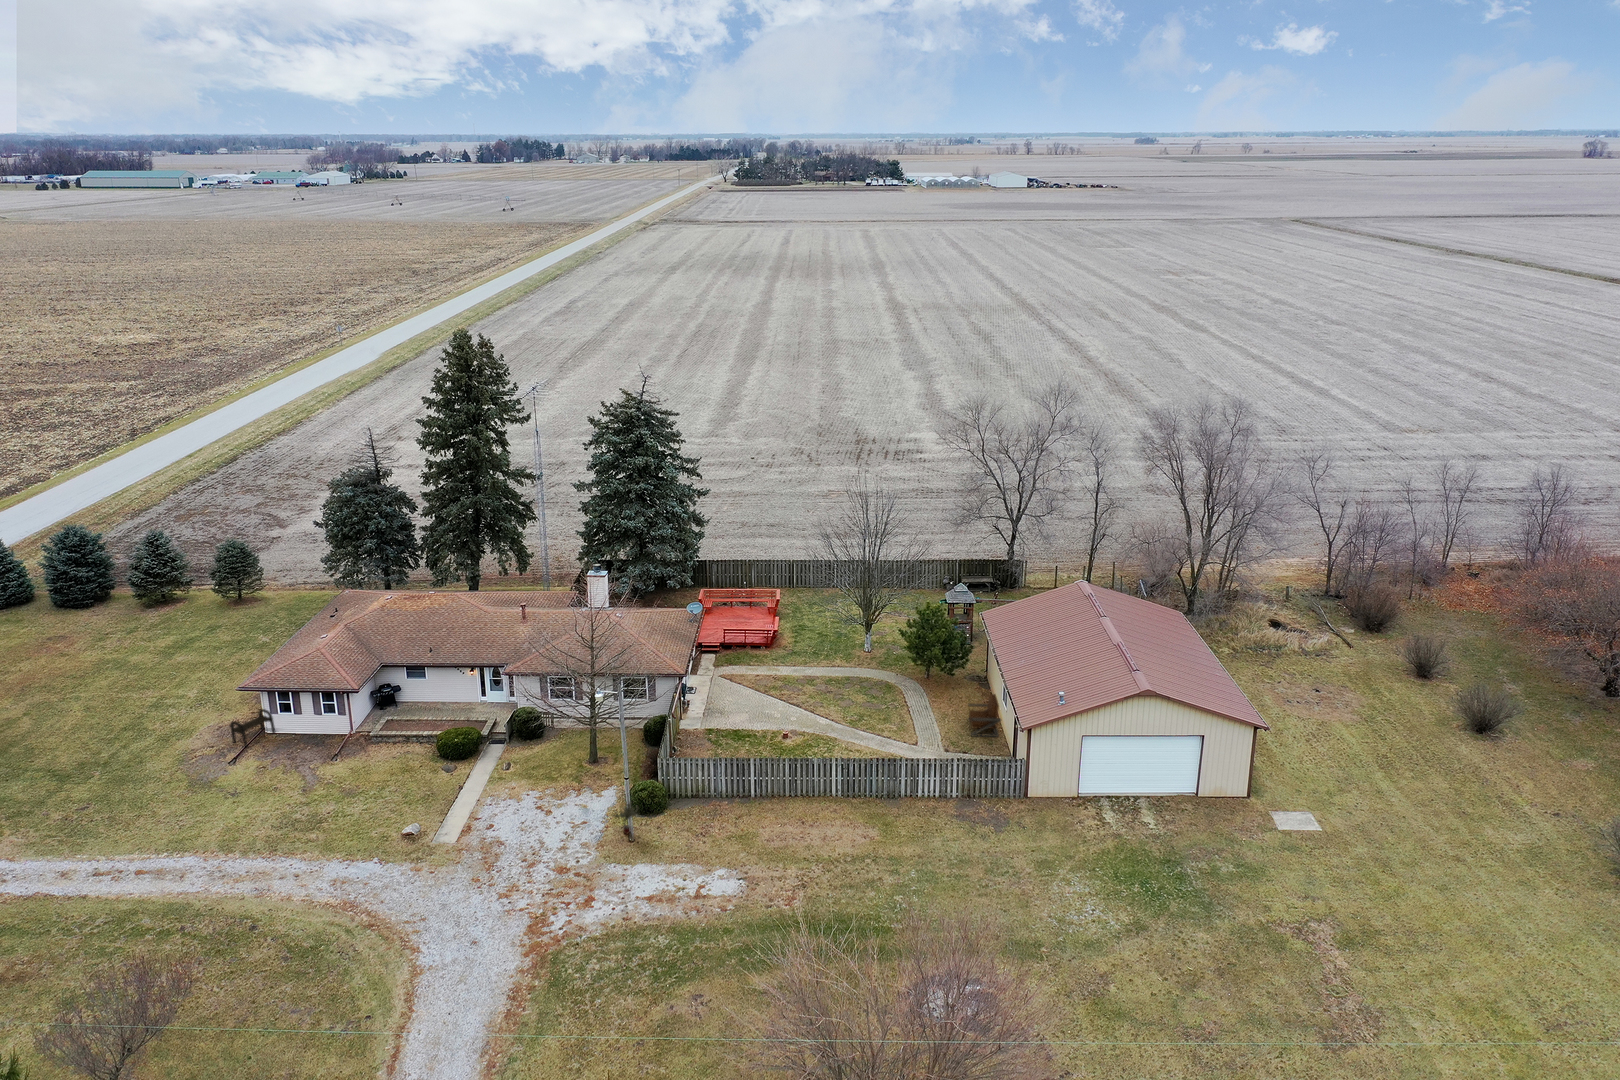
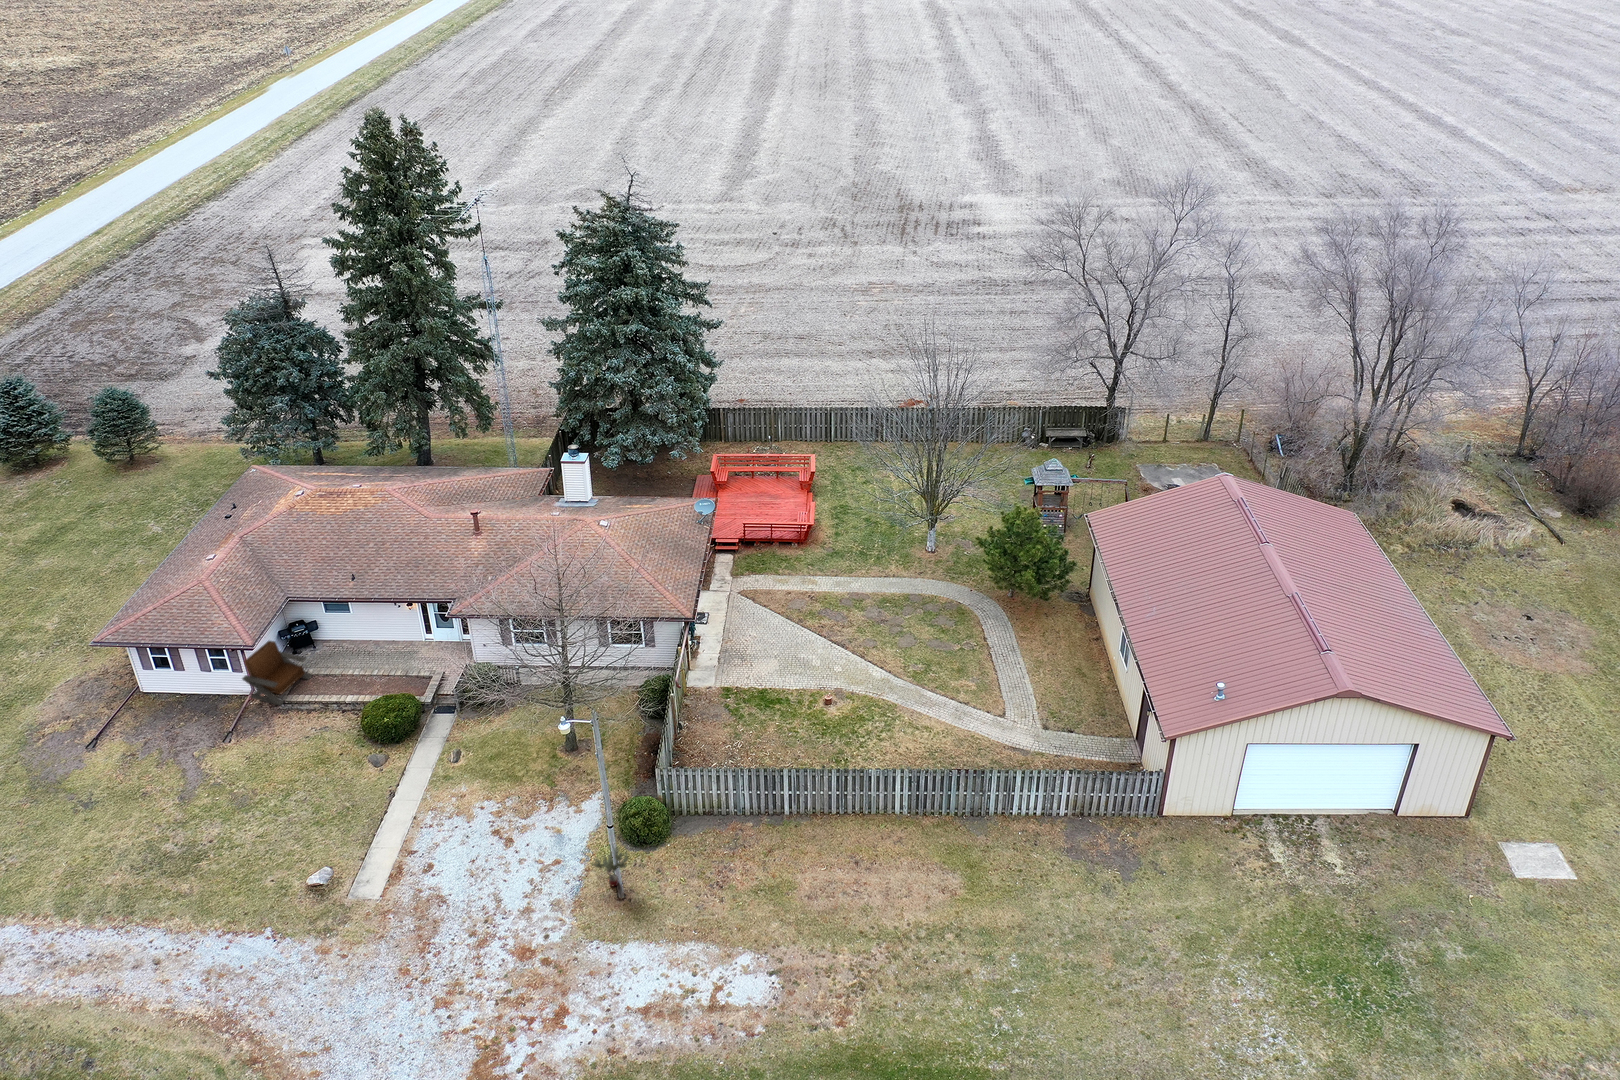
lounge chair: present [968,694,1001,737] -> present [242,641,312,705]
bench: present [230,709,275,747] -> none [86,668,152,724]

